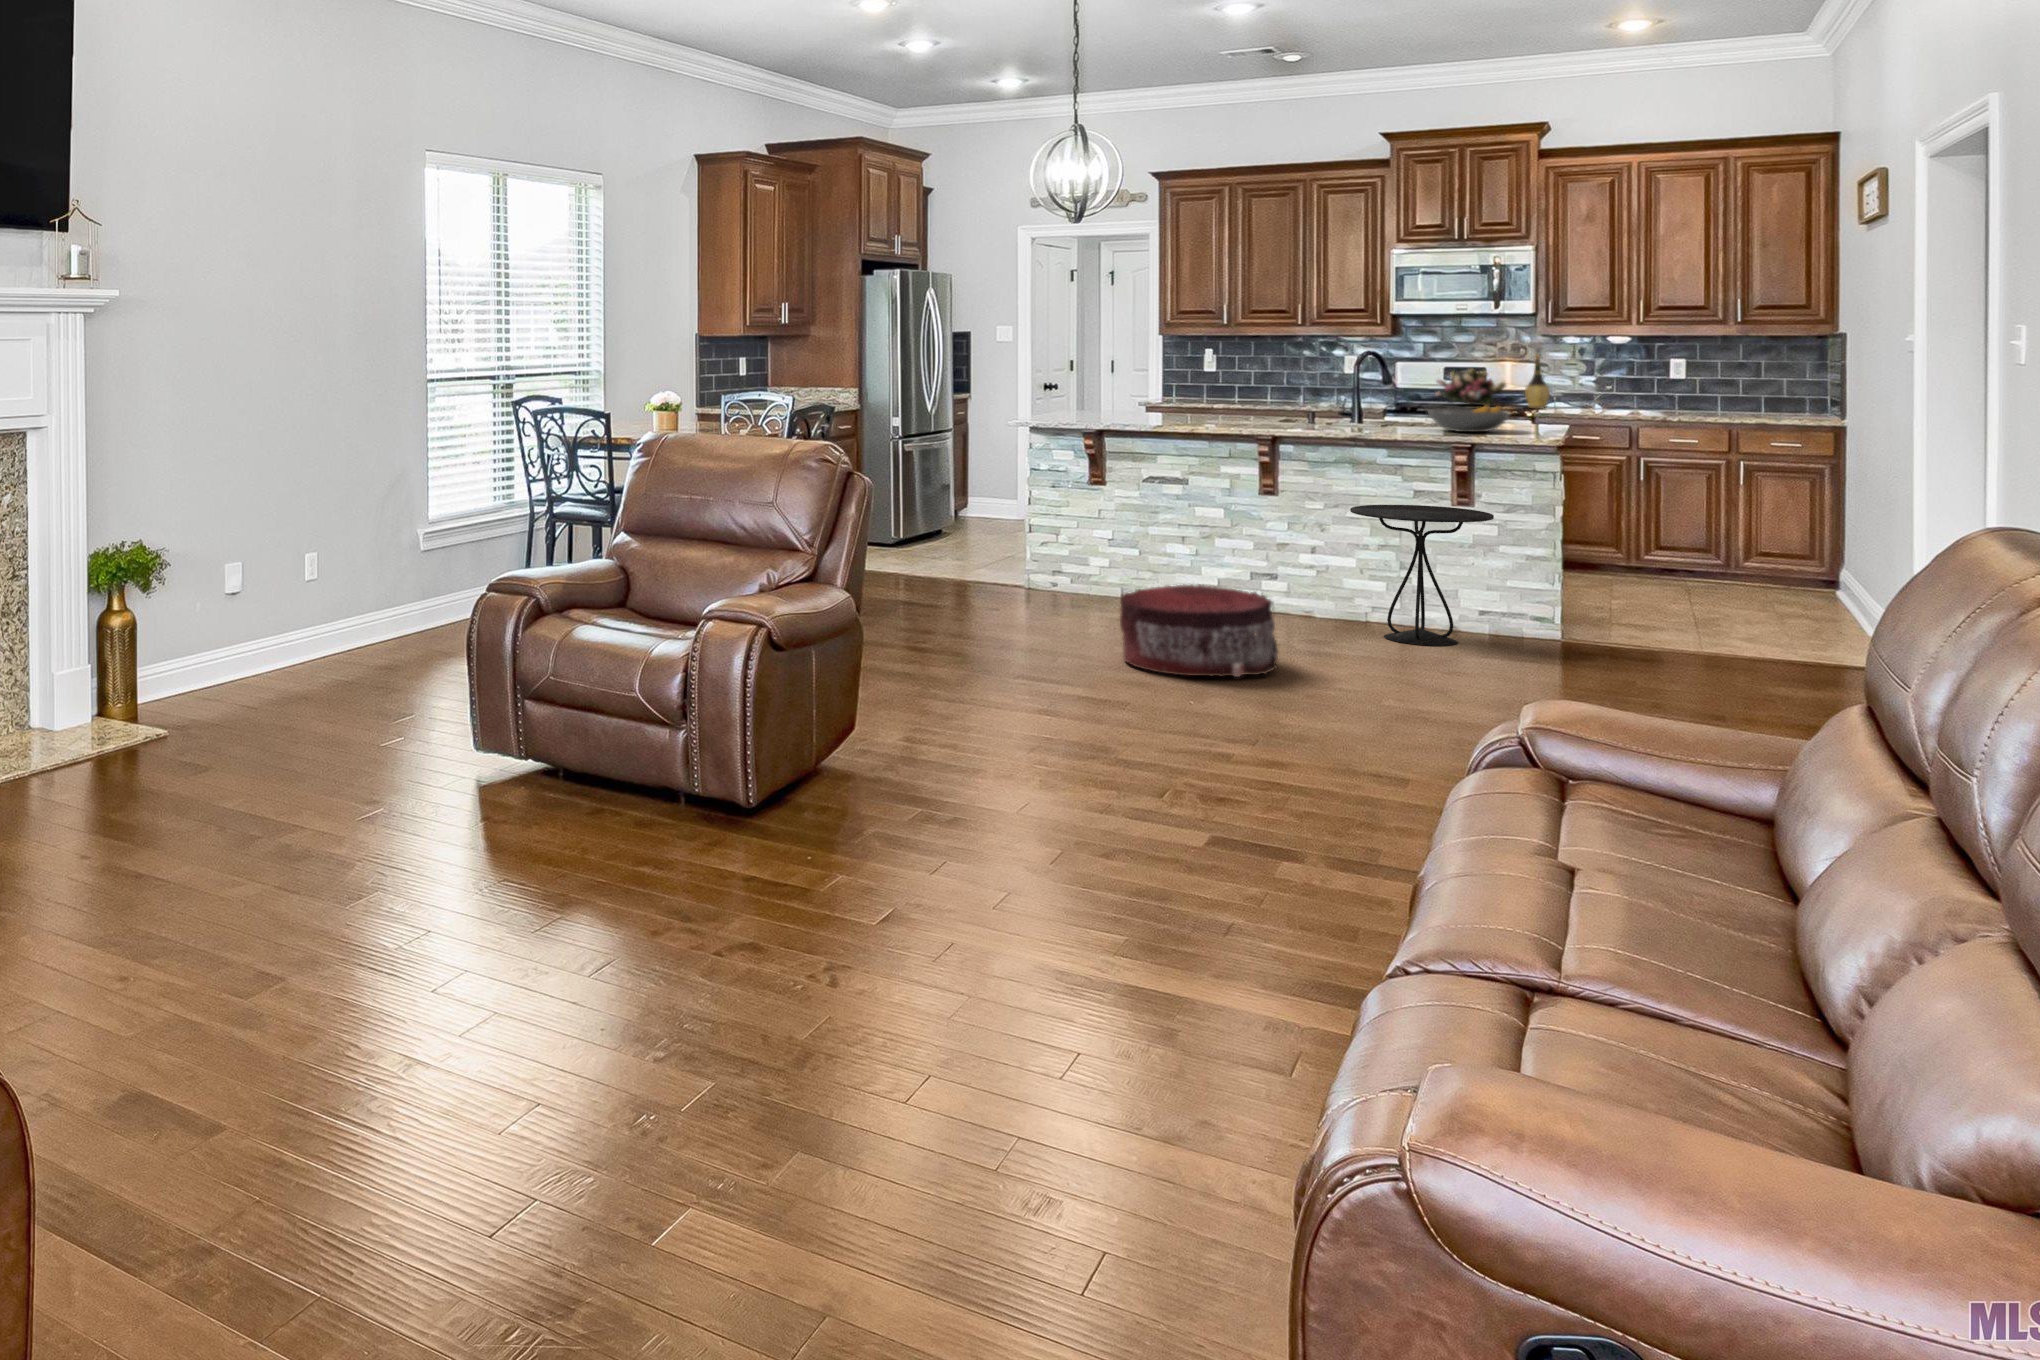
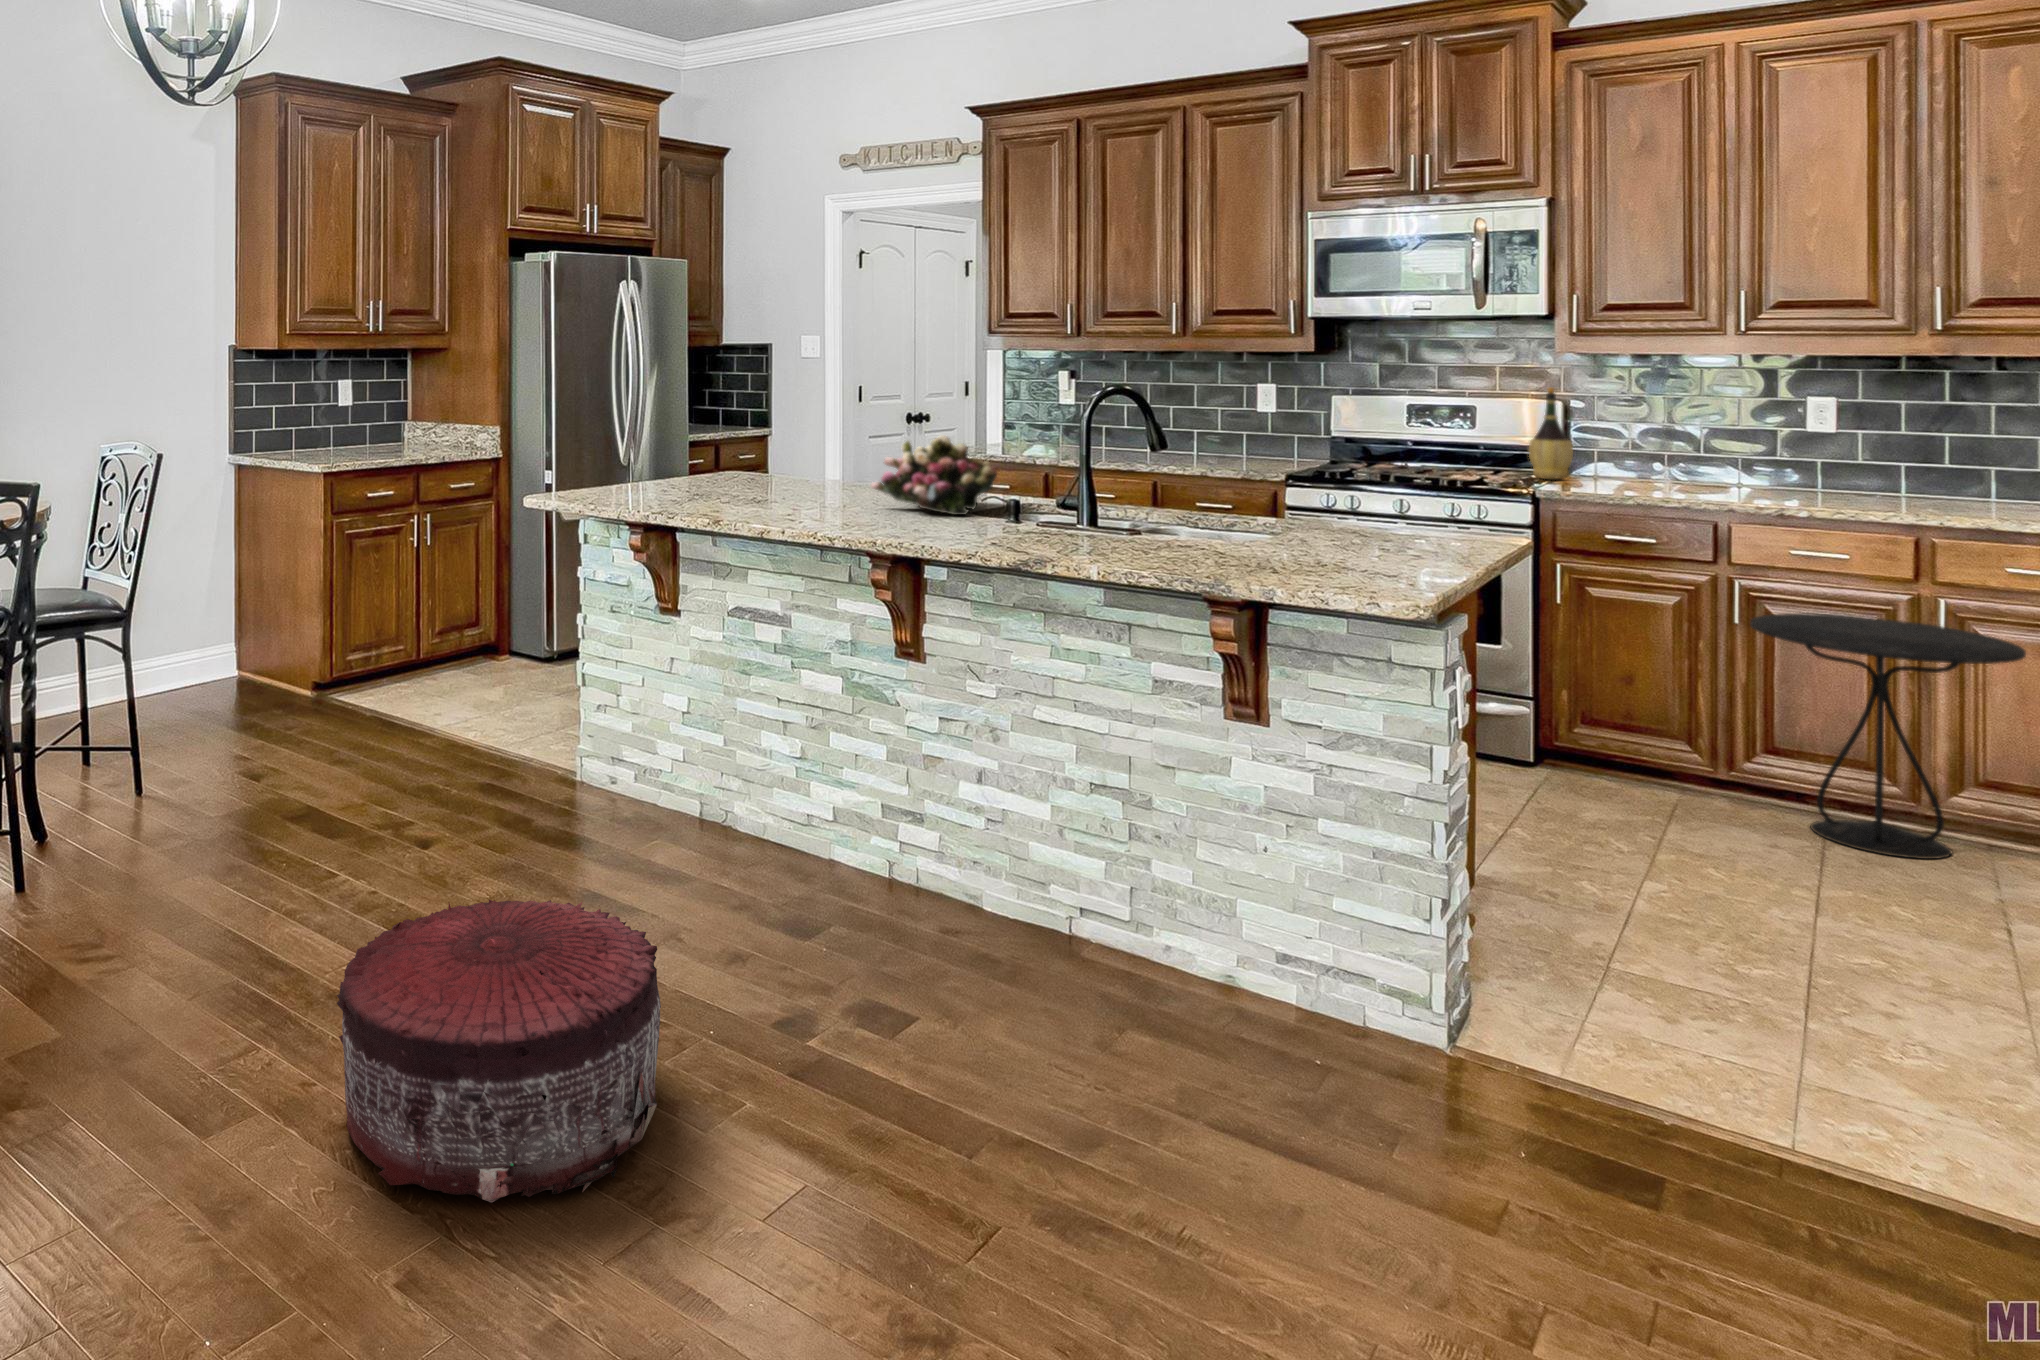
flower arrangement: present [1436,369,1506,406] -> present [871,435,997,515]
fruit bowl: present [1428,405,1510,432] -> none [1241,500,1402,554]
side table: present [1350,505,1494,646] -> present [1750,613,2026,859]

